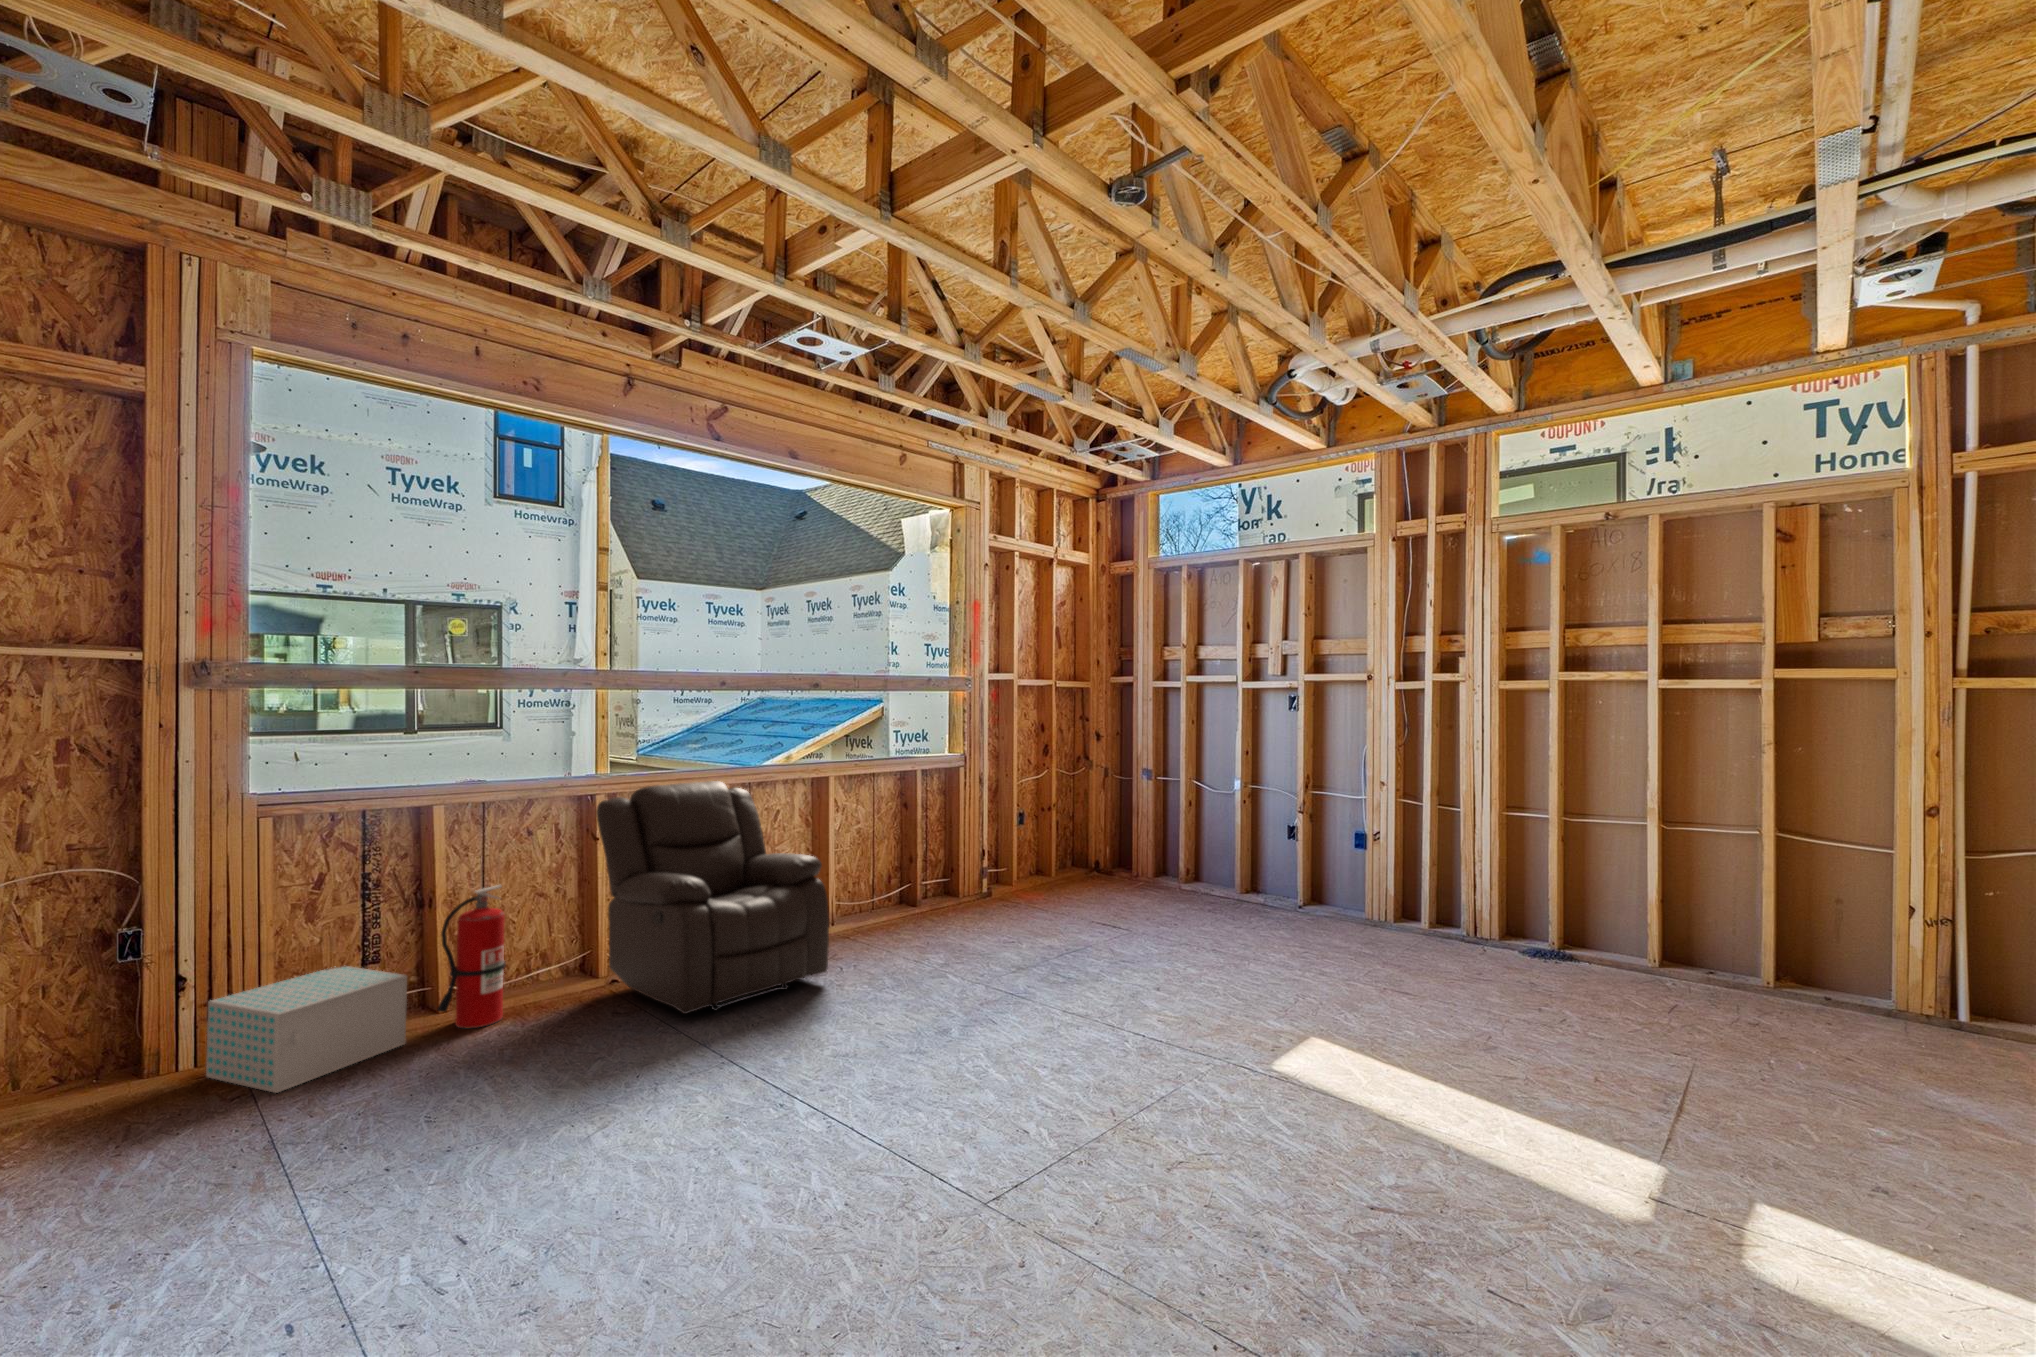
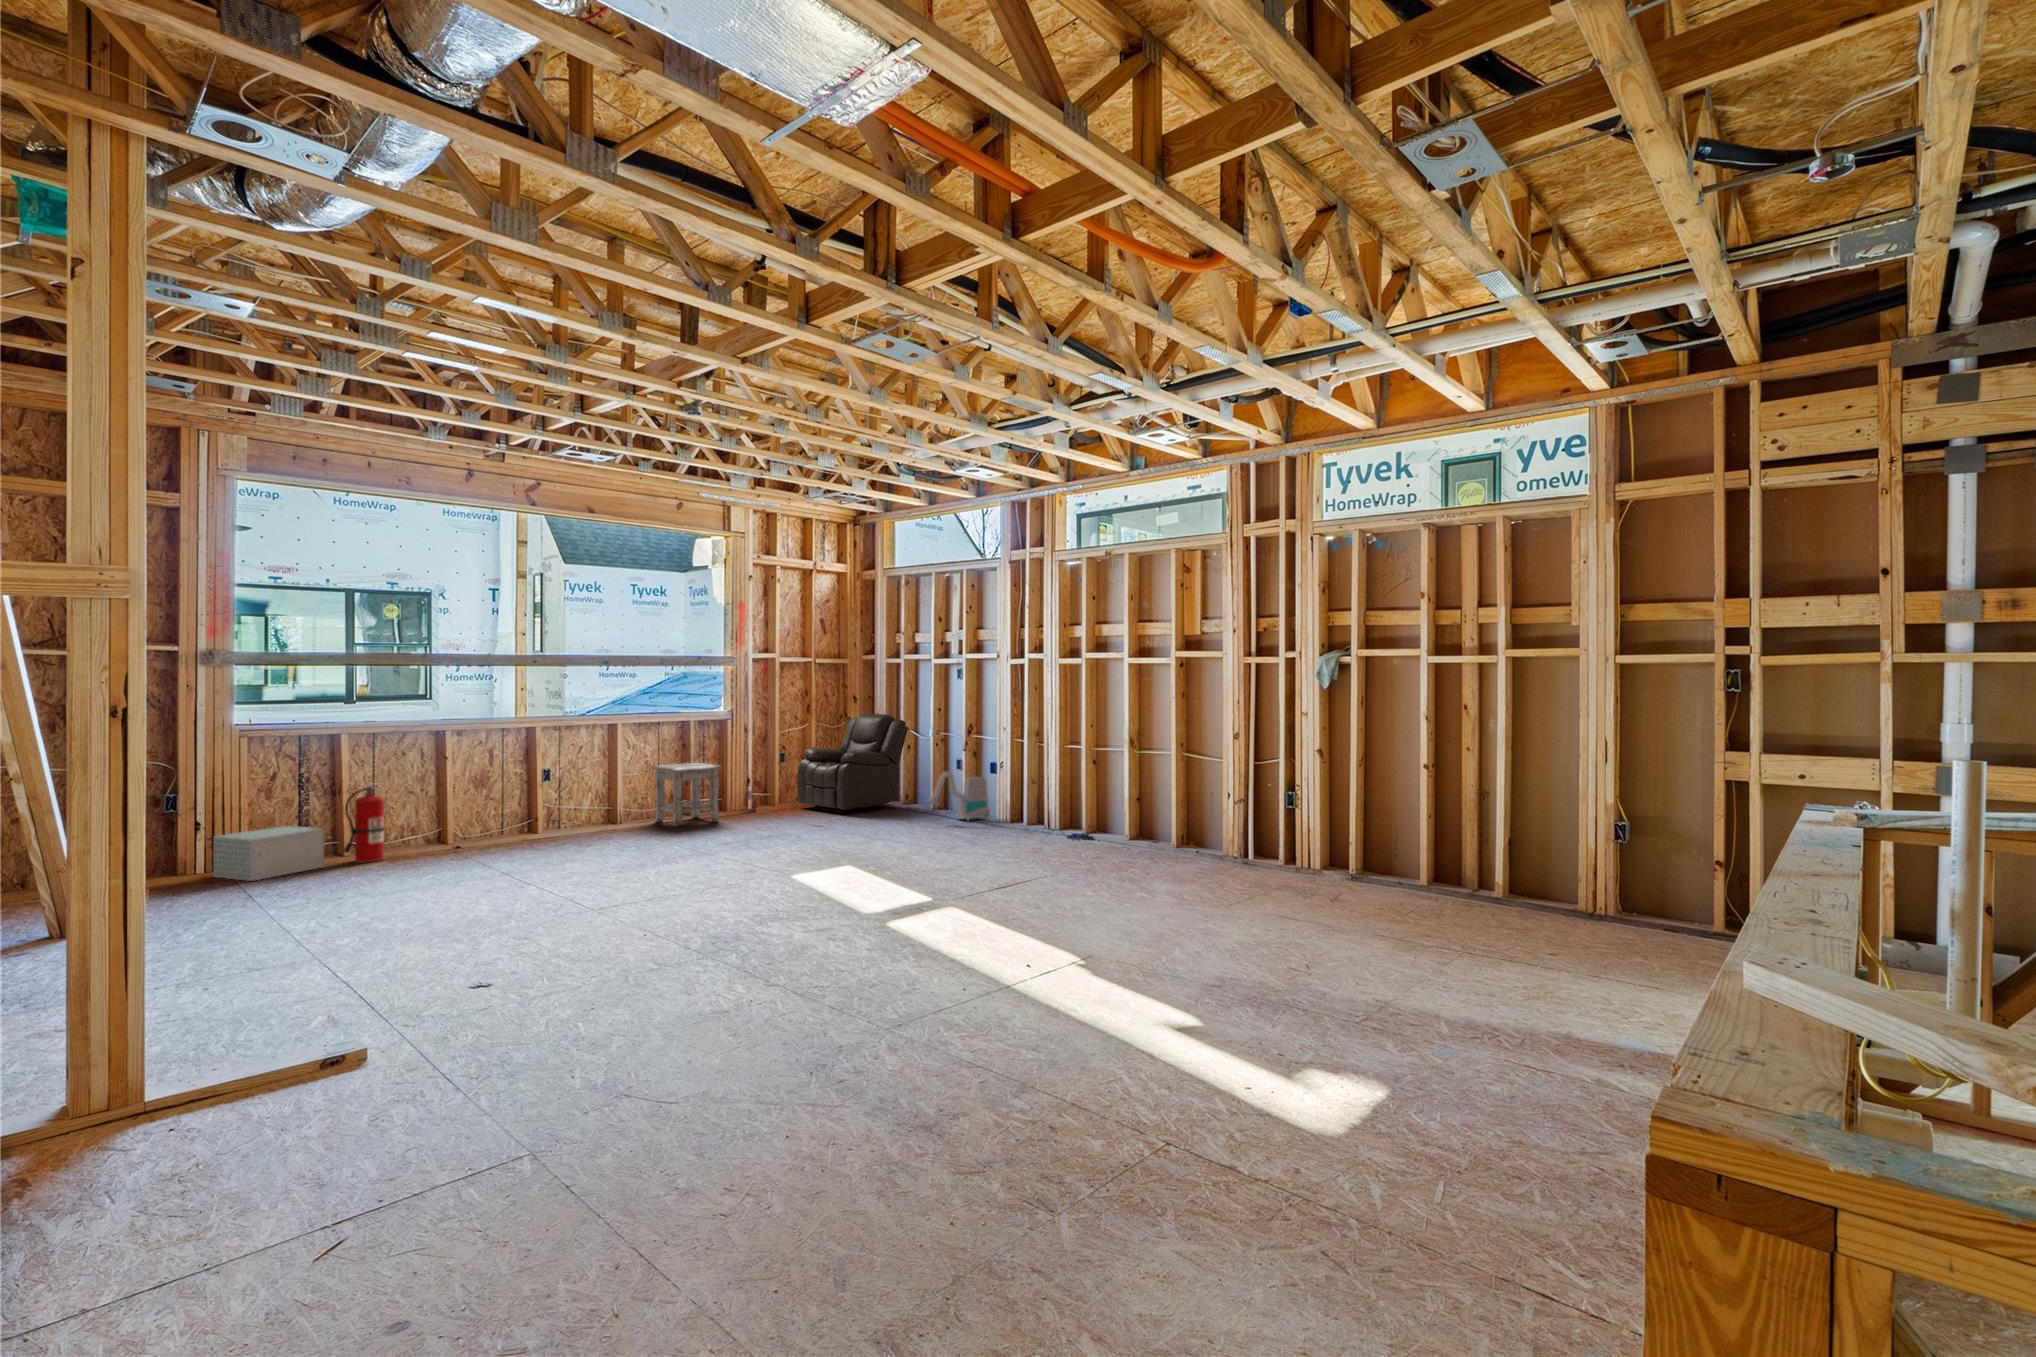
chair: present [596,781,829,1014] -> present [797,714,908,813]
stool: none [868,828,970,930] -> present [652,763,722,827]
vacuum cleaner: none [1279,845,1353,919] -> present [928,771,990,820]

